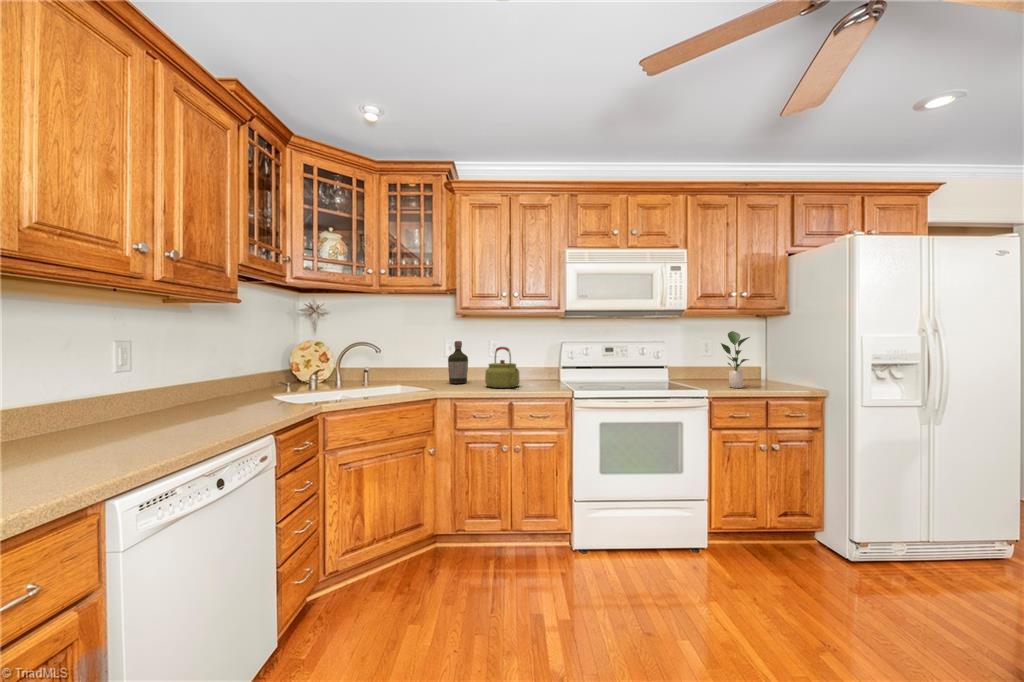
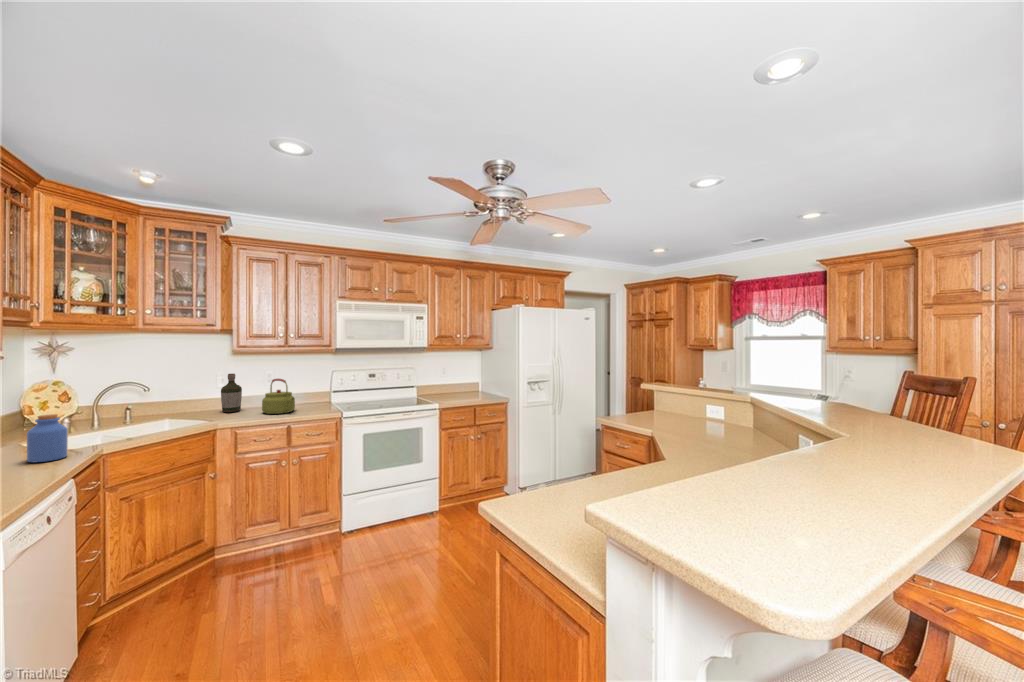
potted plant: present [721,331,750,388] -> none [450,361,468,400]
jar: none [255,362,289,412] -> present [27,414,68,462]

